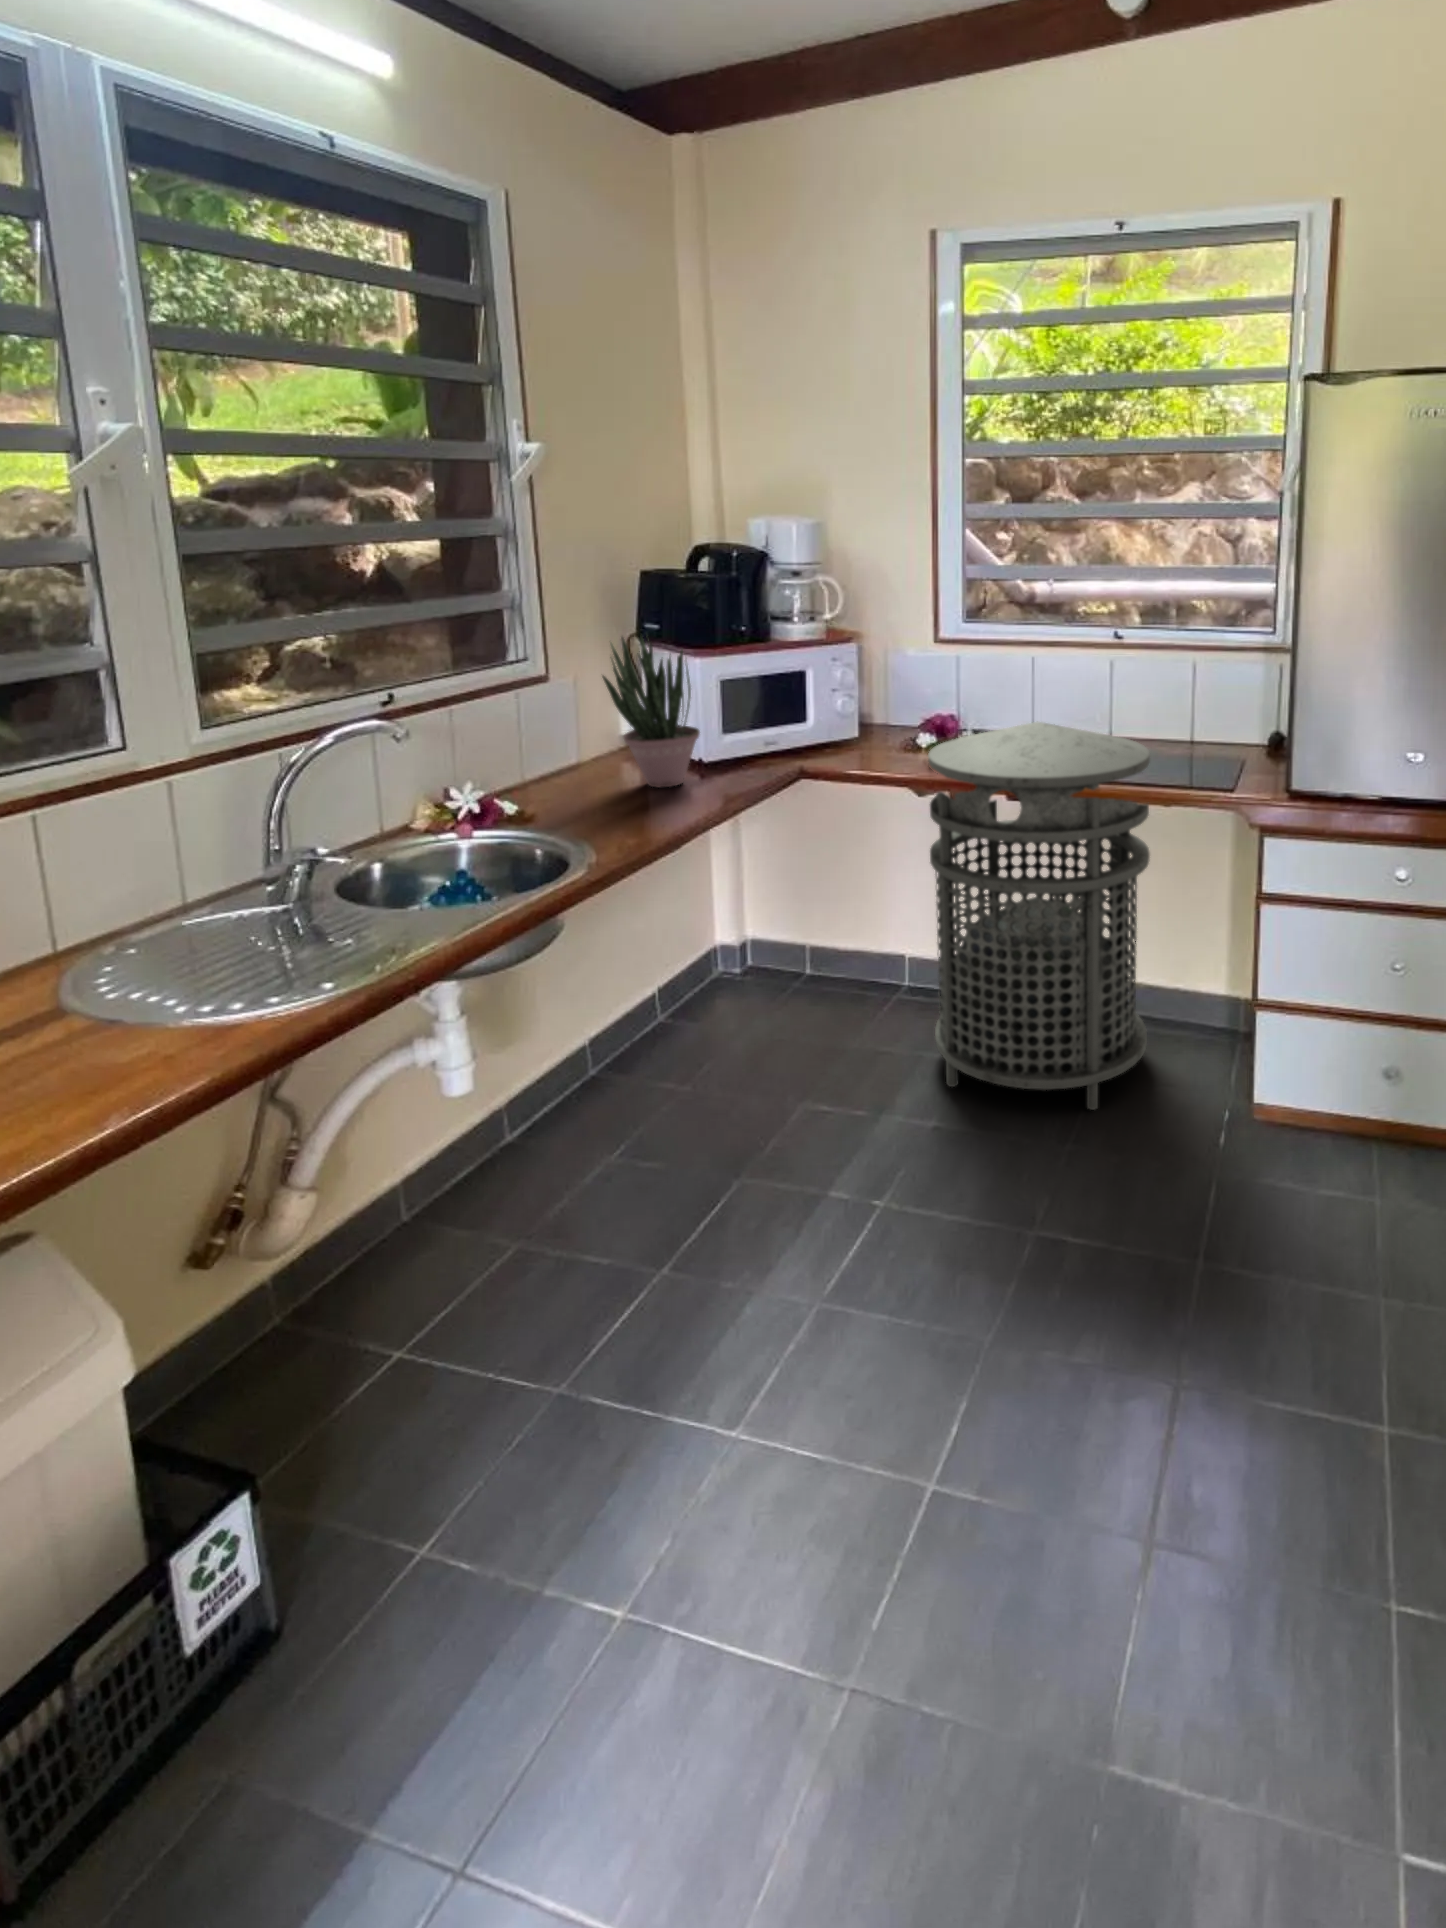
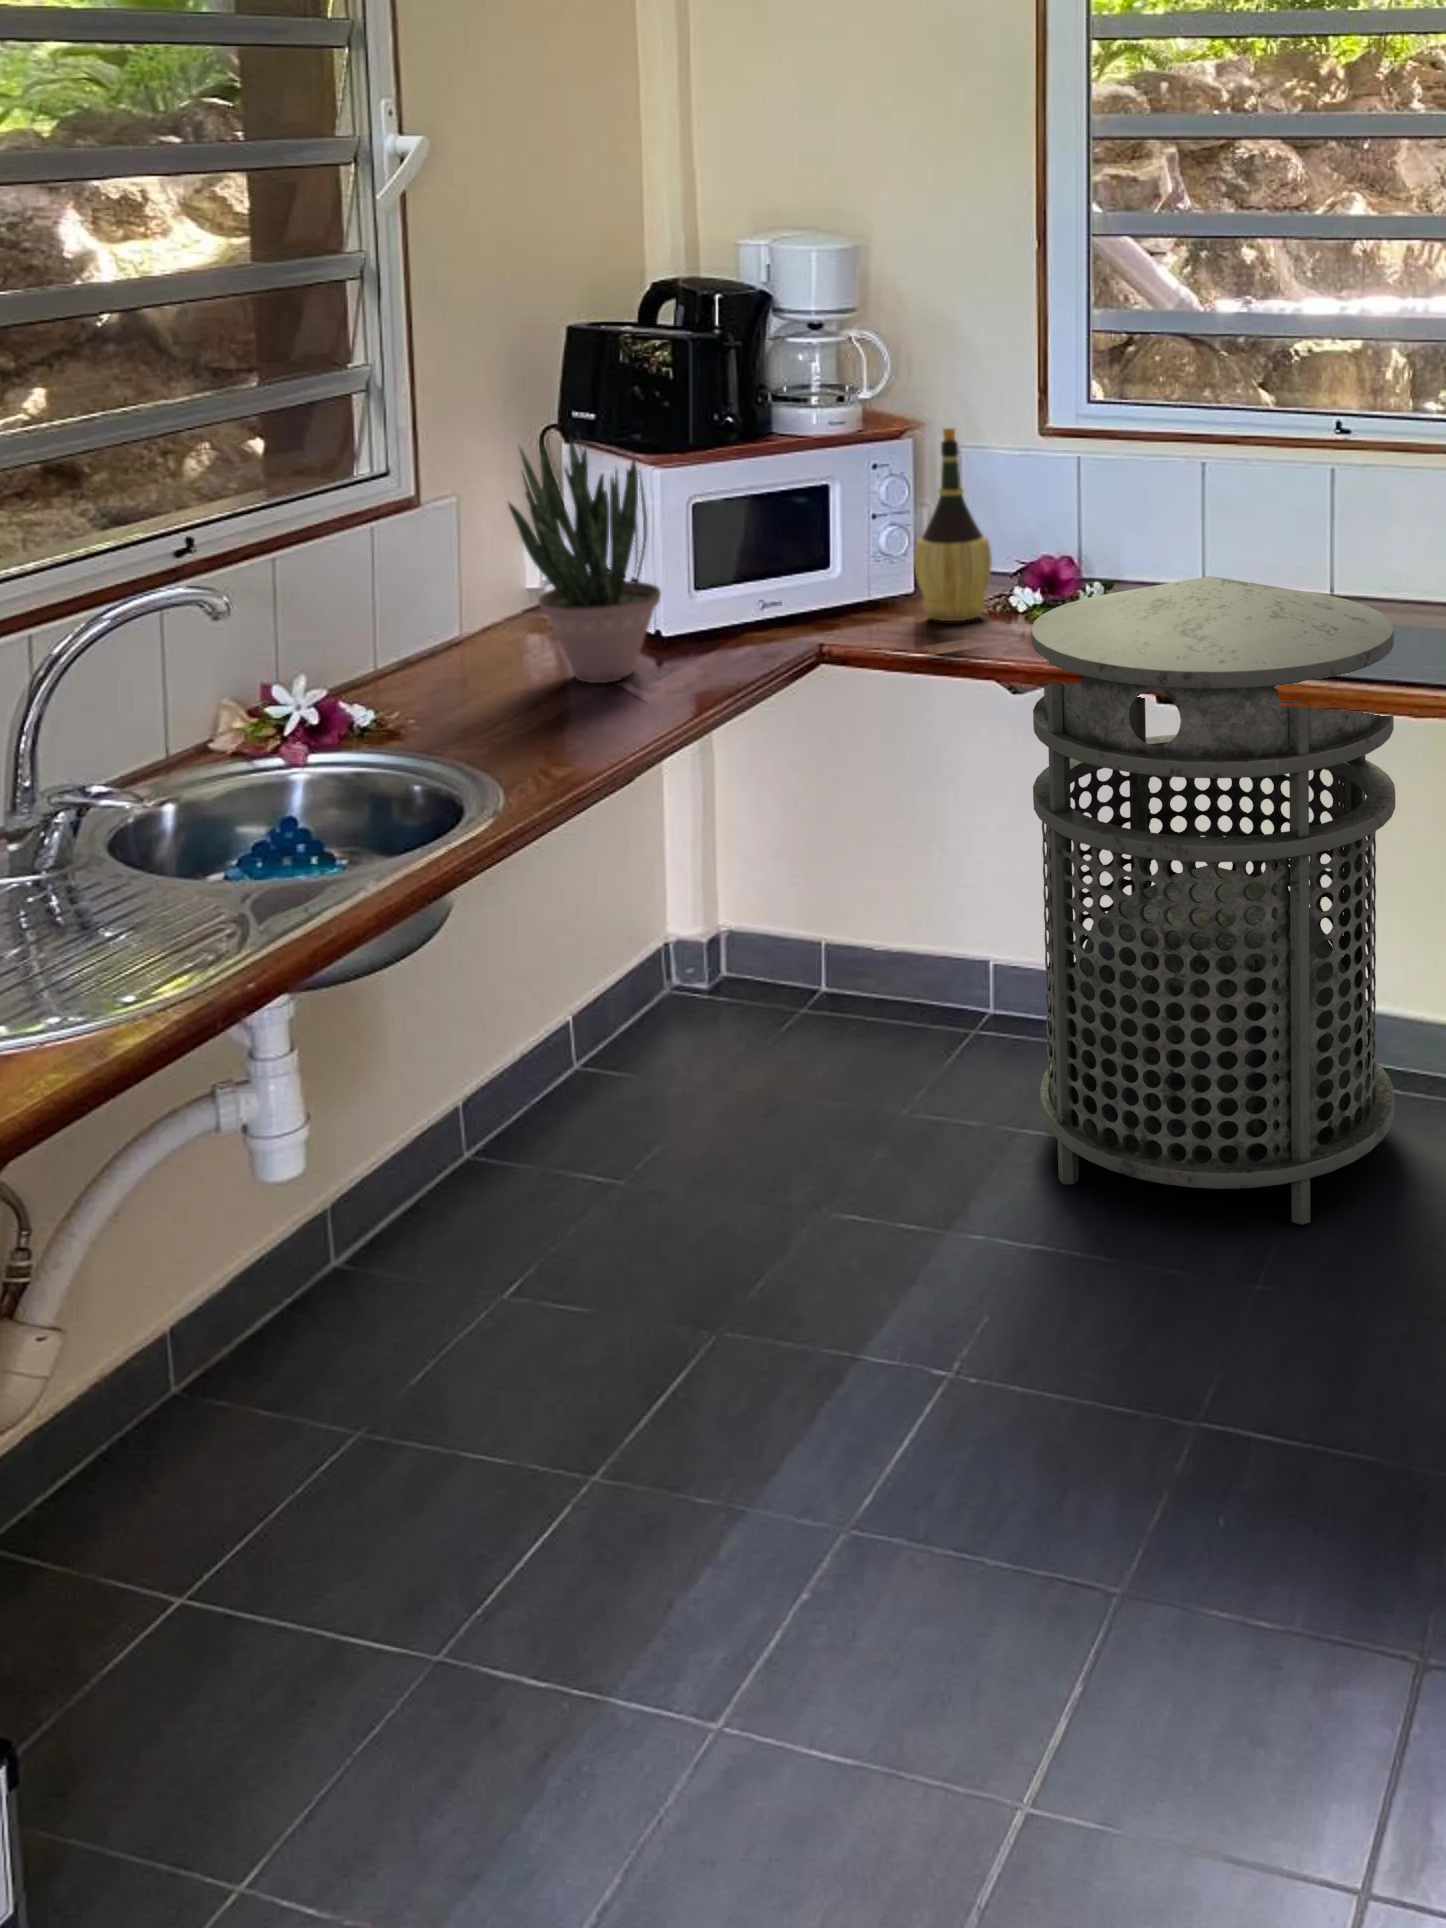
wine bottle: none [857,633,904,751] -> present [914,428,992,621]

